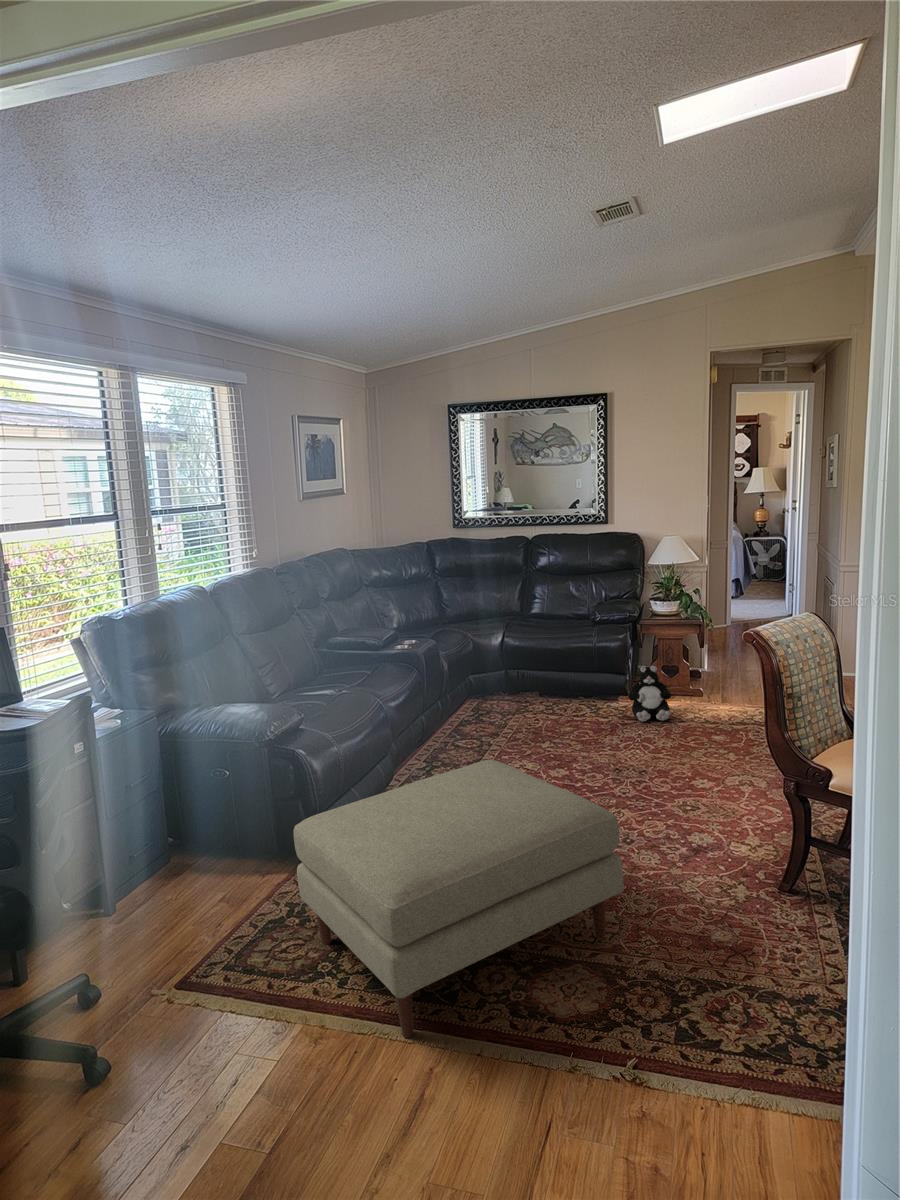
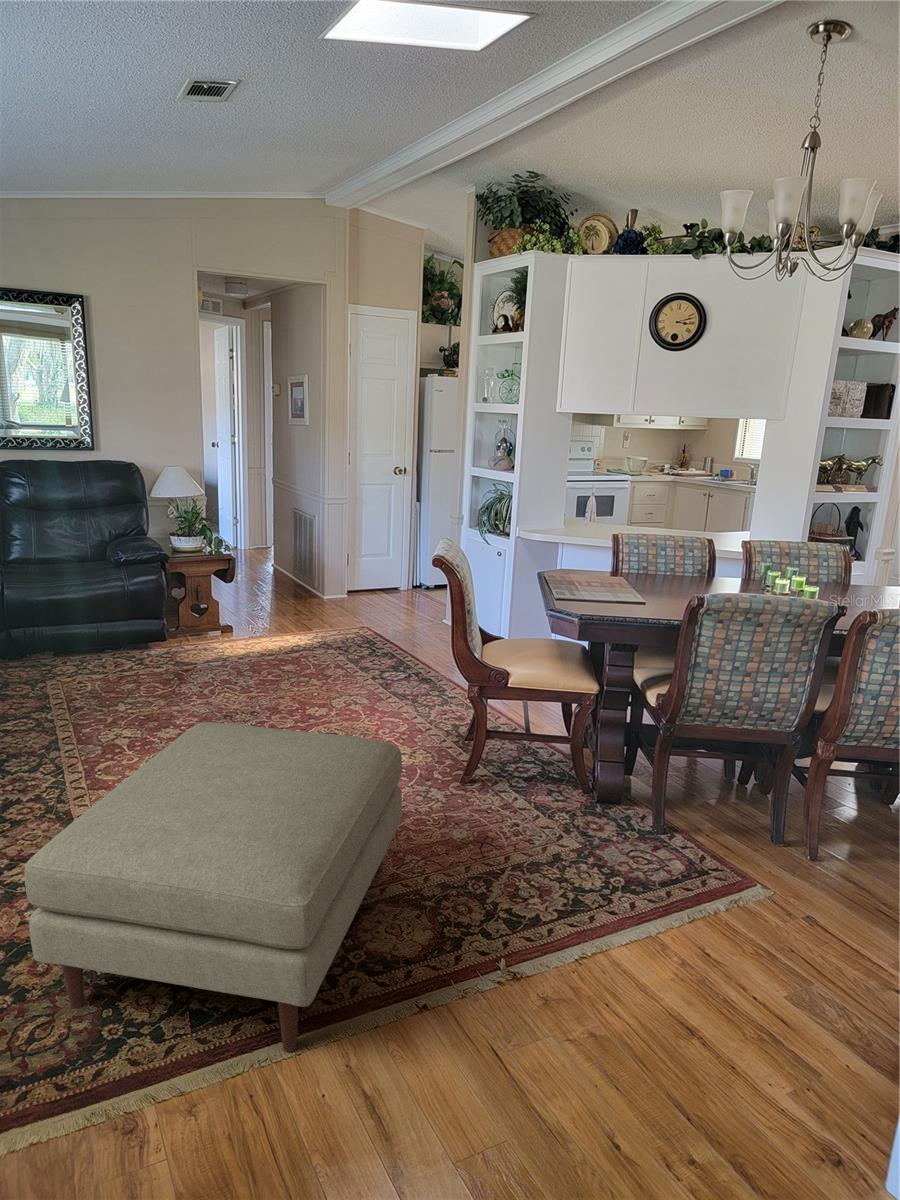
plush toy: present [628,665,671,721] -> none [184,604,236,665]

